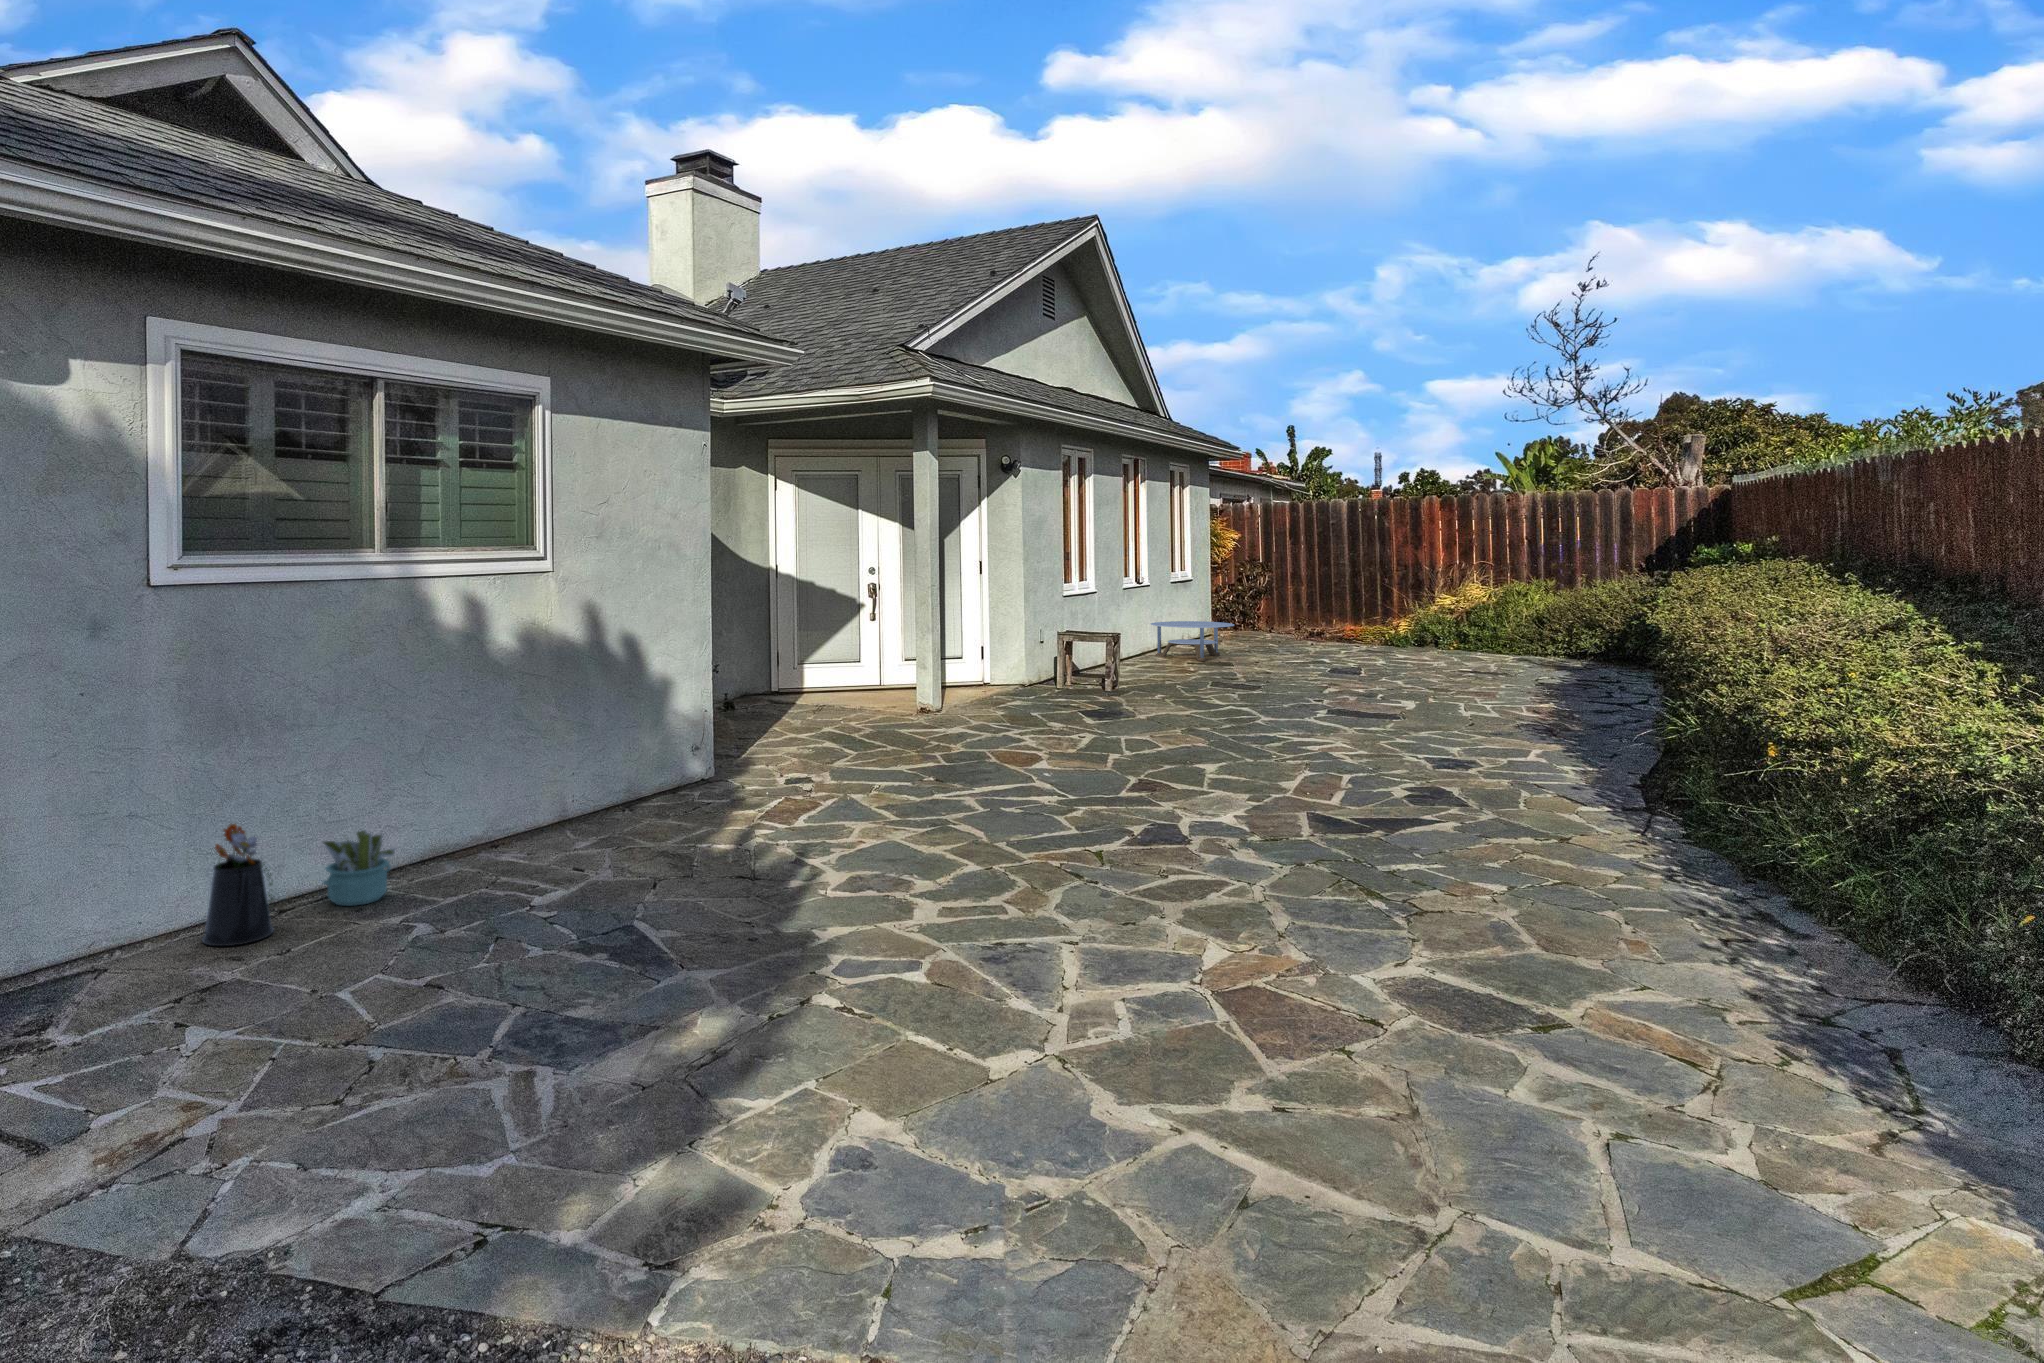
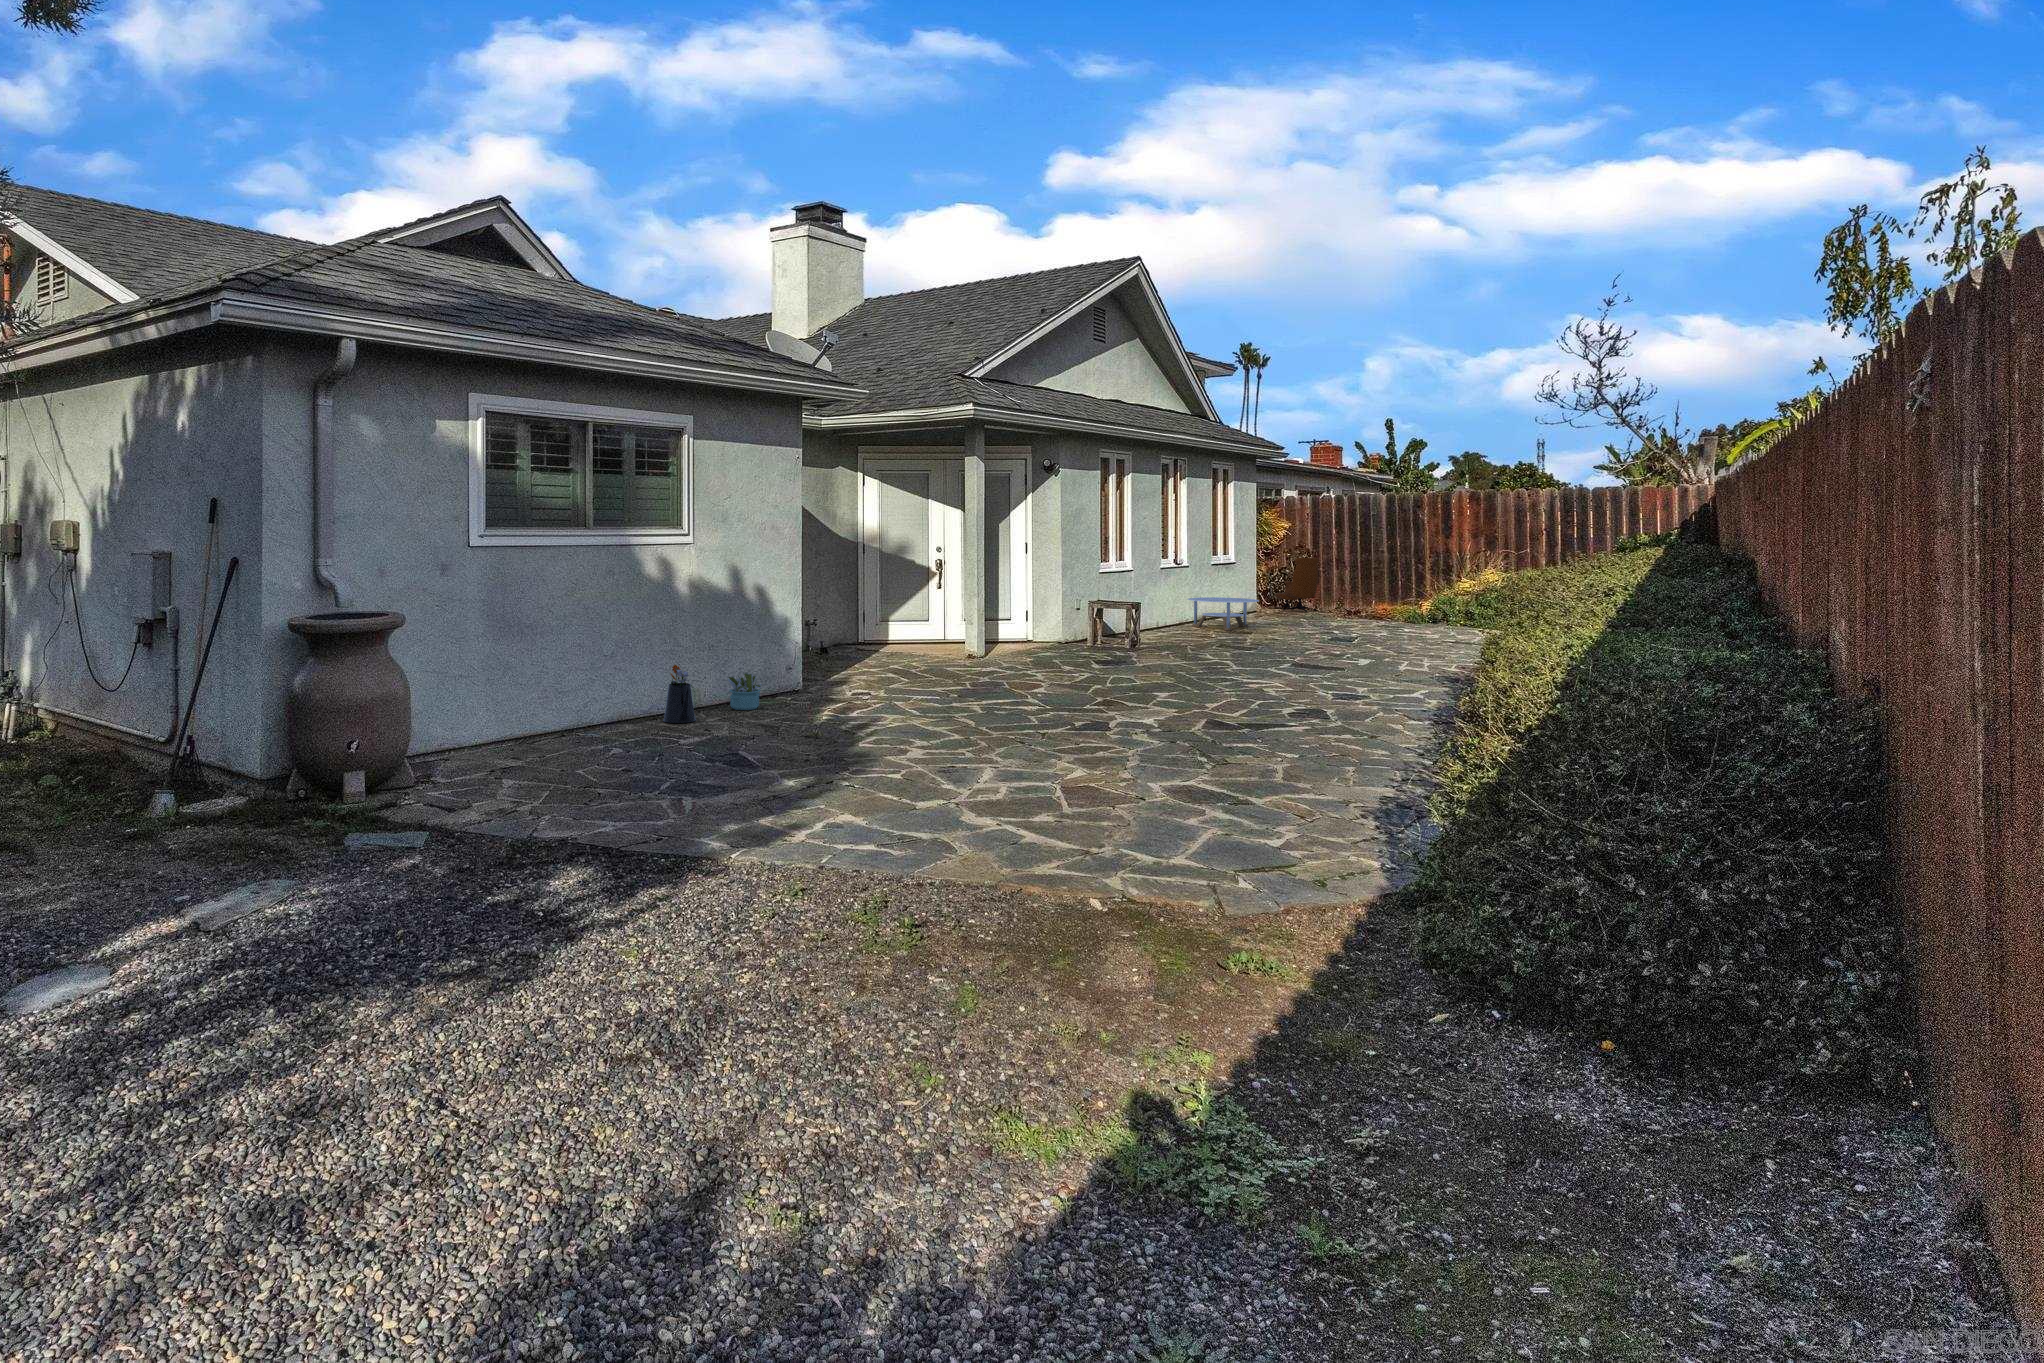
lounge chair: none [1226,572,1279,634] -> present [1275,558,1319,612]
watering can: present [202,824,274,946] -> present [663,665,696,723]
decorative plant: present [323,830,395,906] -> present [728,673,762,710]

